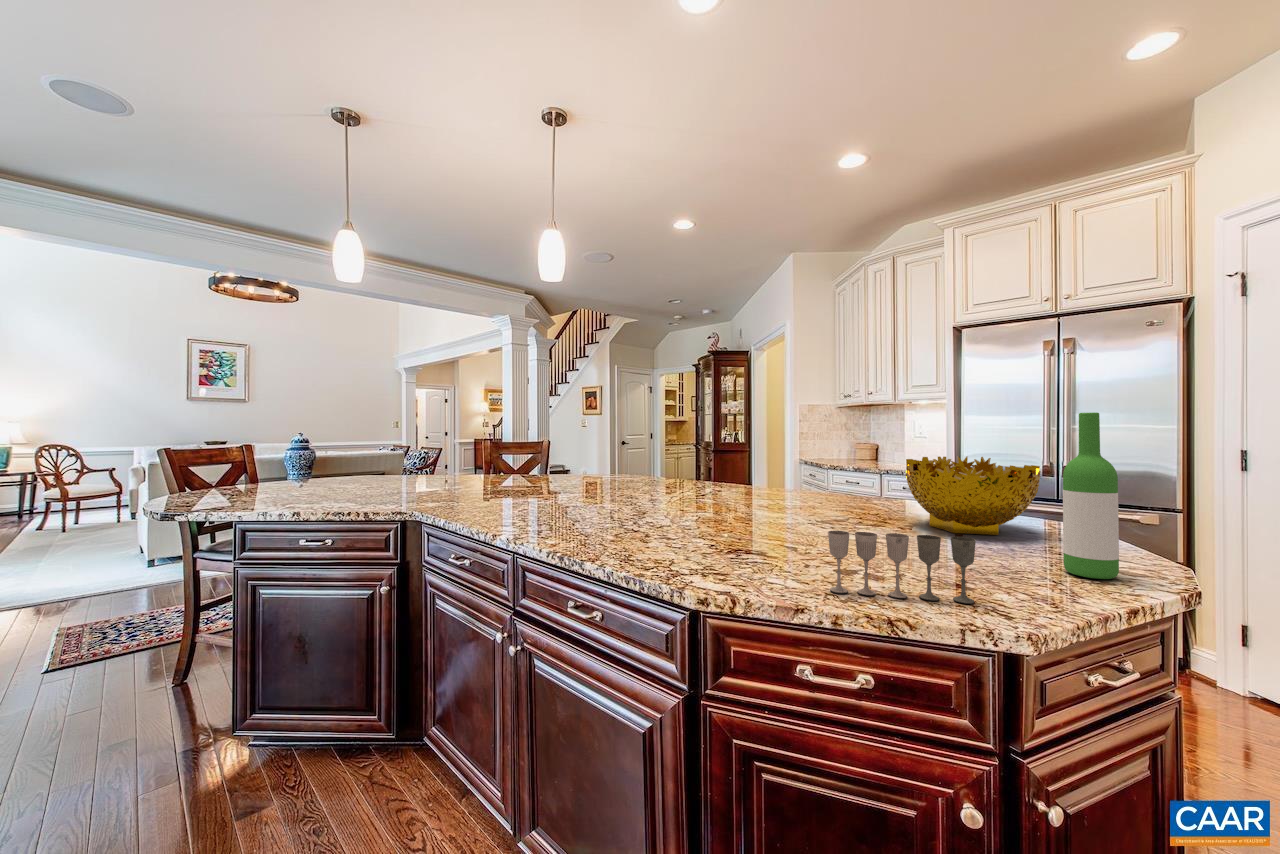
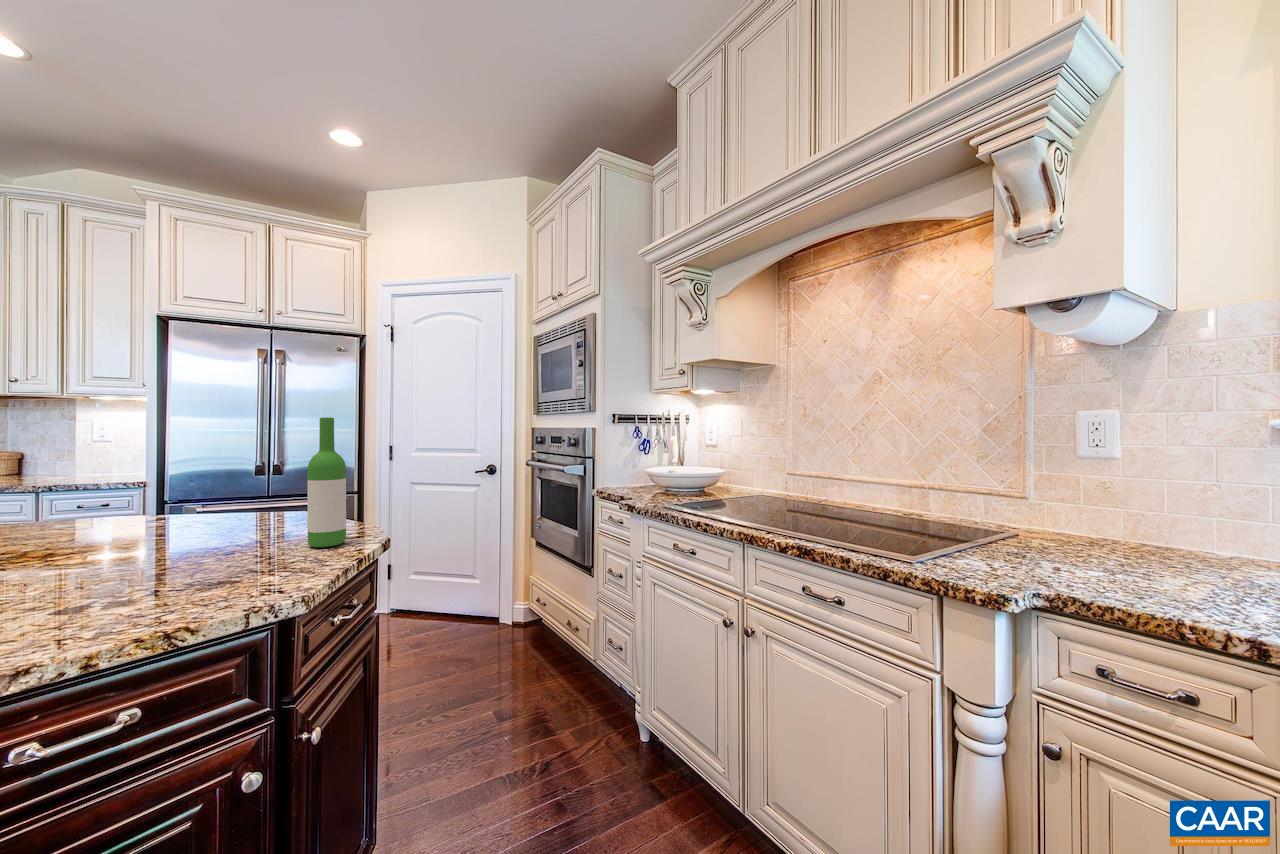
decorative bowl: present [906,456,1040,535] -> none [127,458,279,539]
wine glass: present [828,531,976,603] -> none [59,532,250,634]

